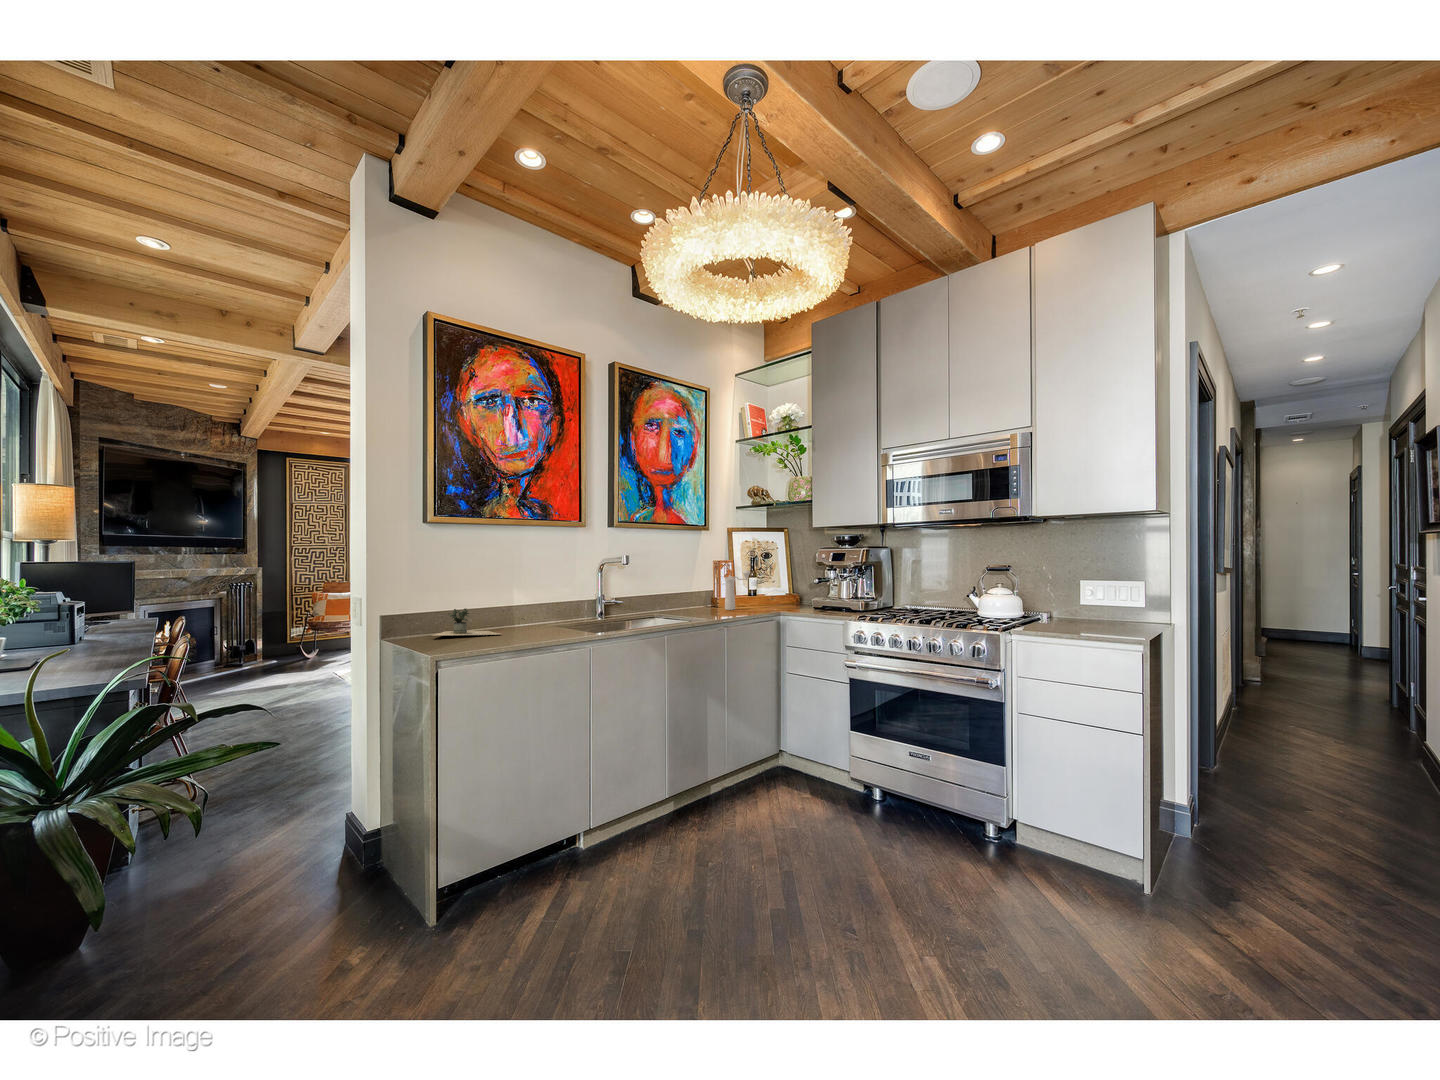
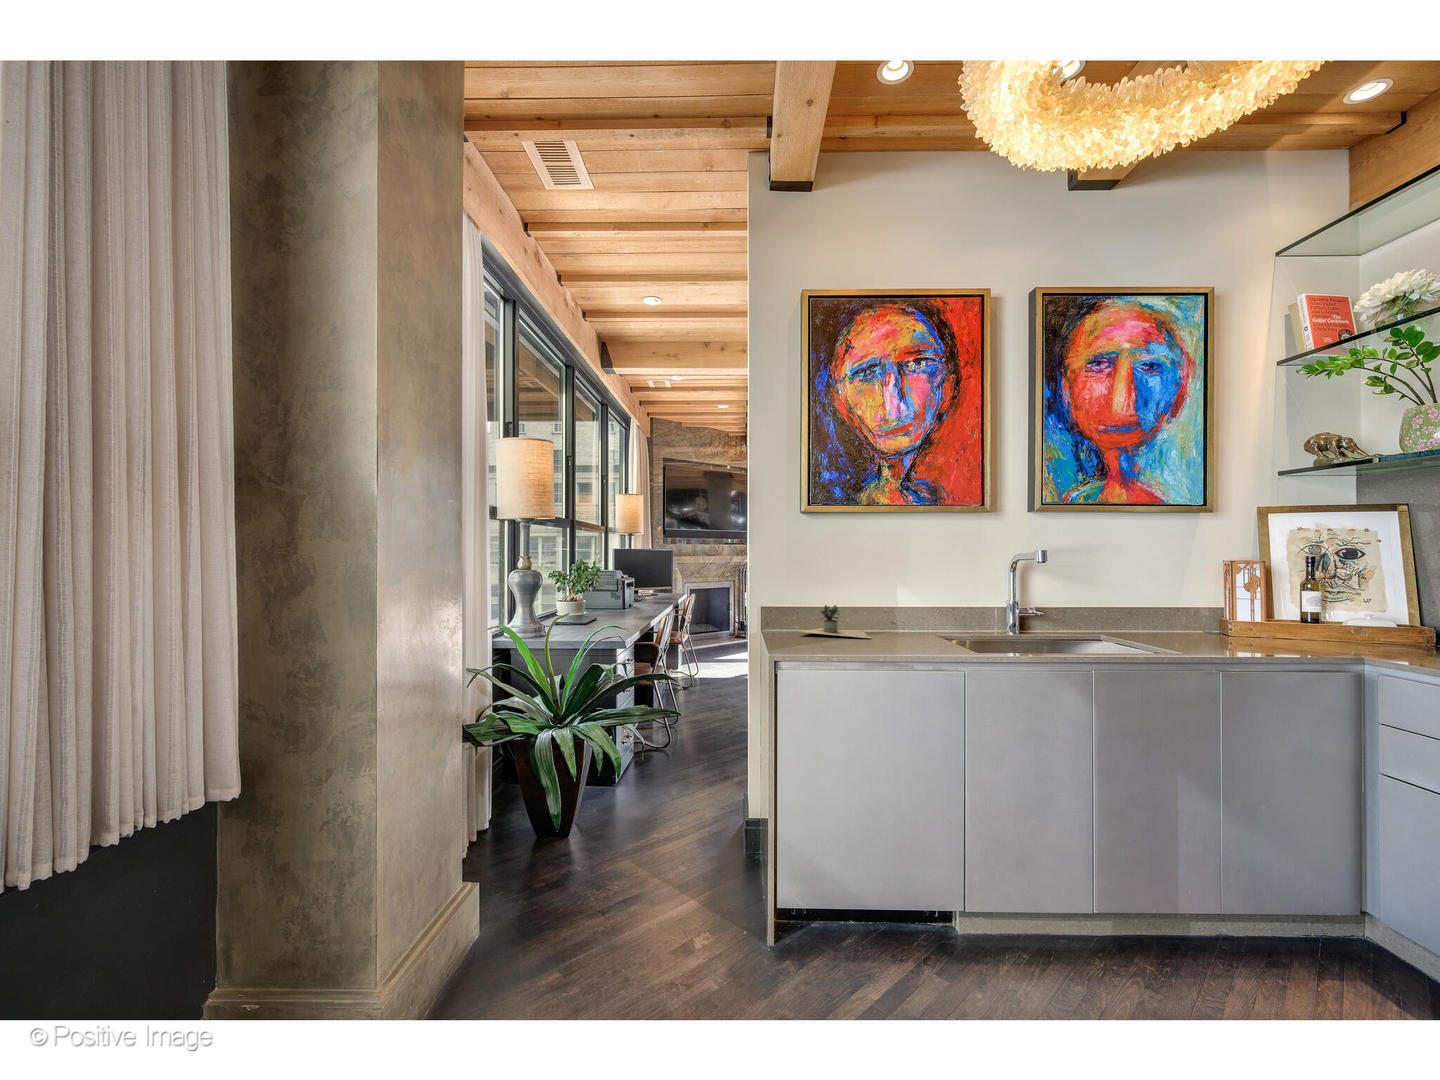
pepper mill: present [725,570,750,610] -> none [1238,573,1295,636]

